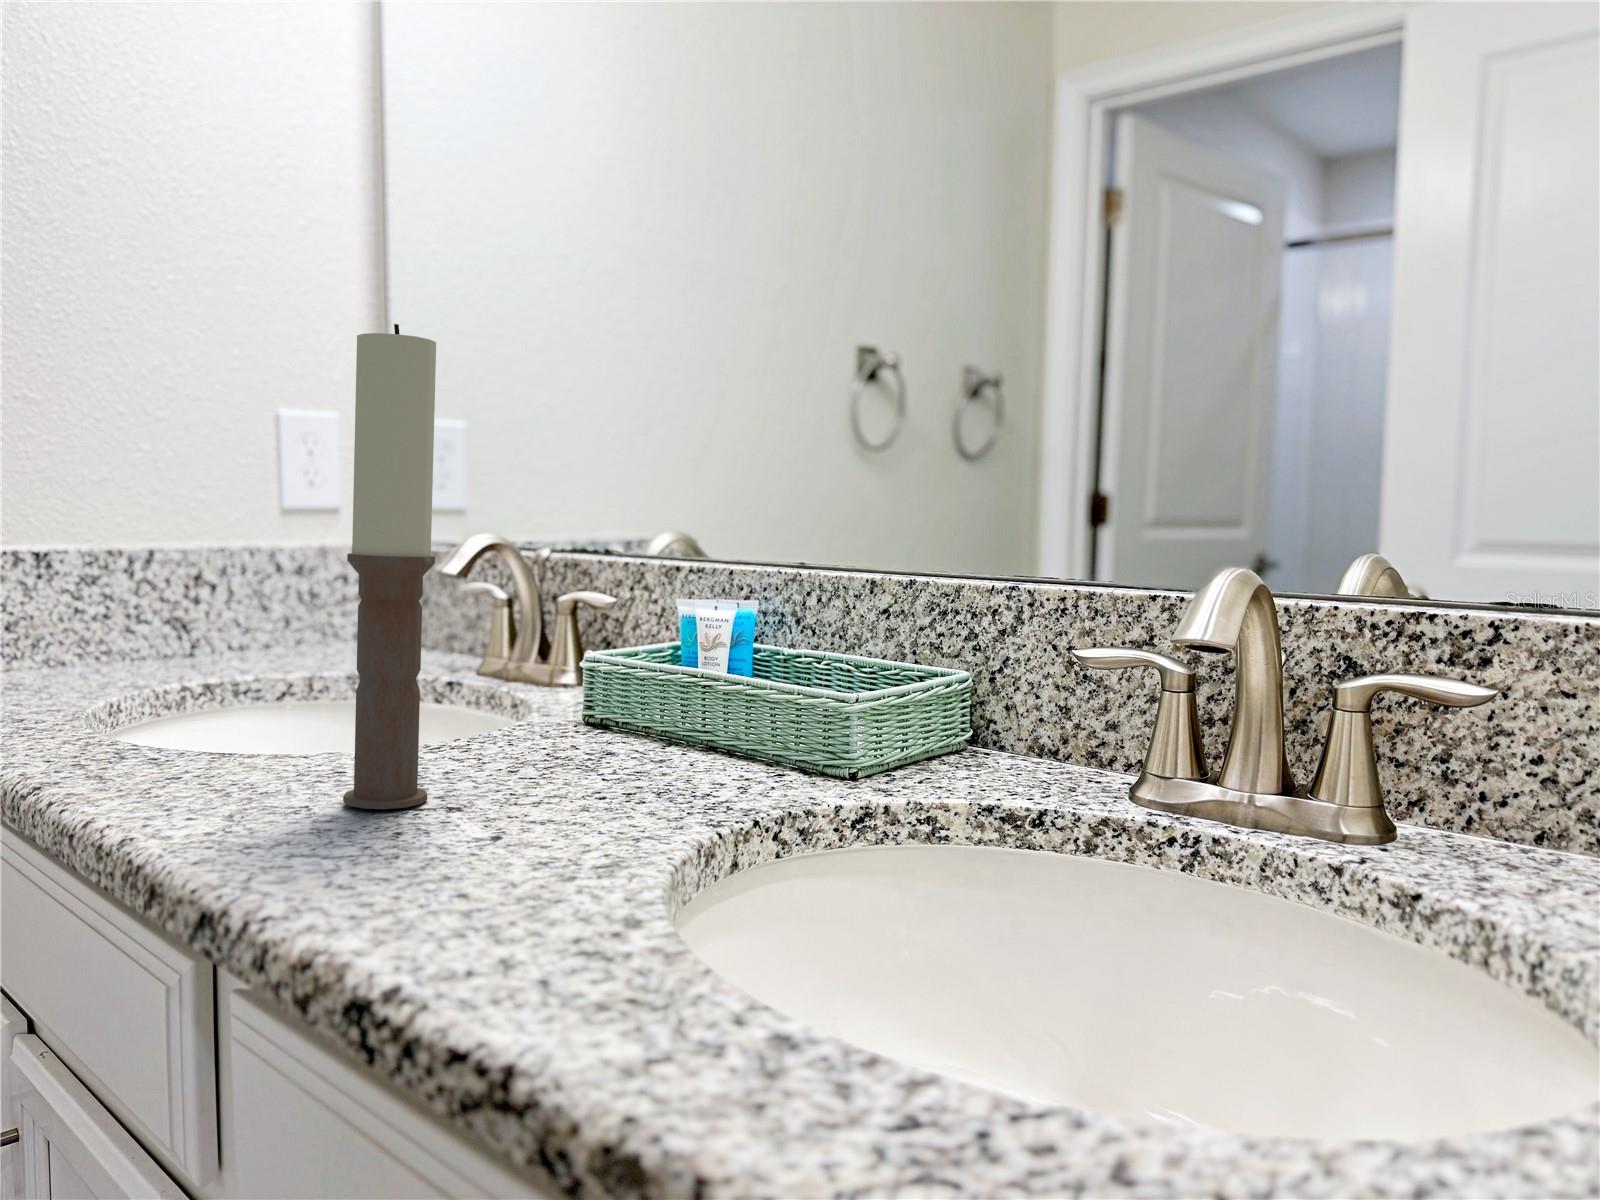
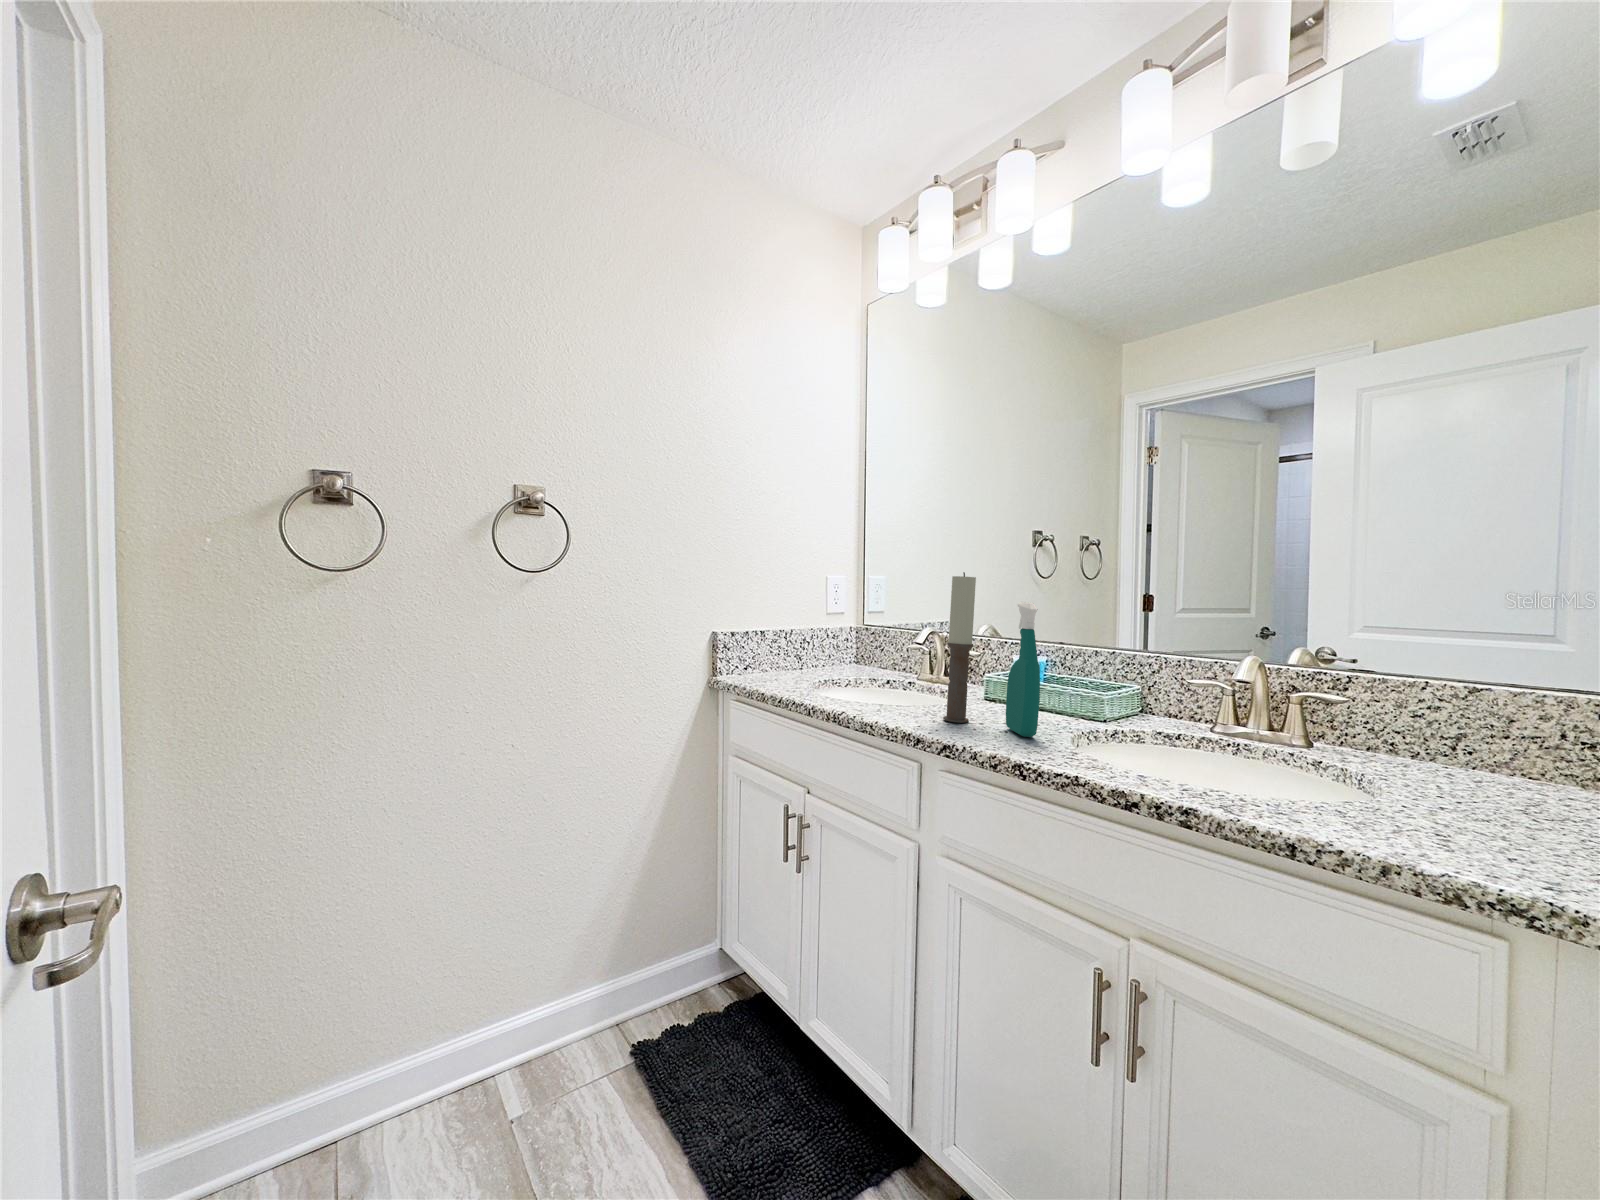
spray bottle: none [510,404,570,858] -> present [1006,602,1040,737]

